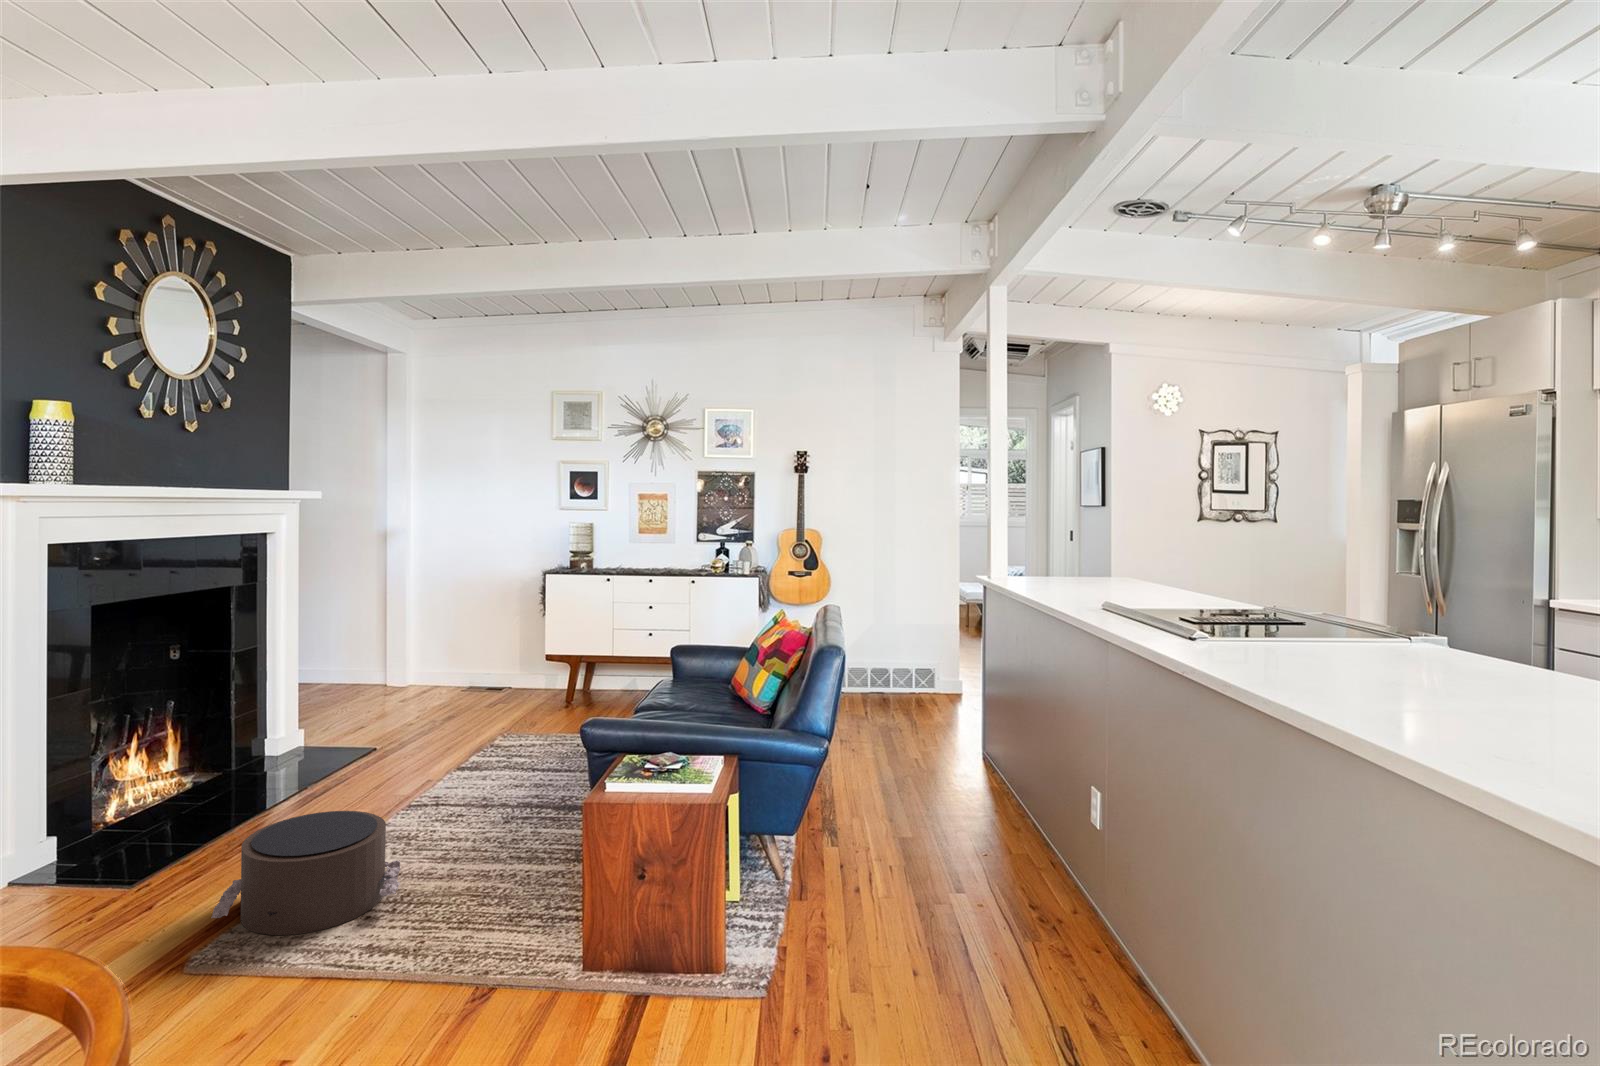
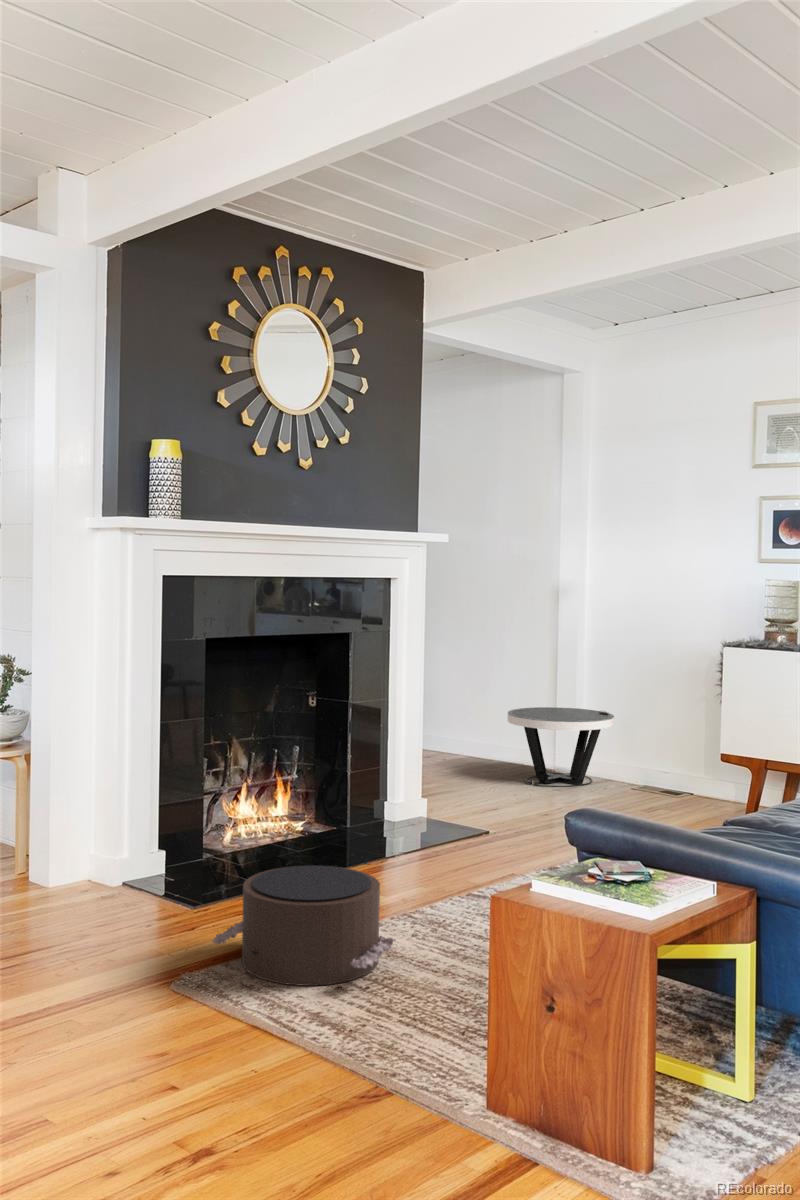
side table: none [350,629,446,698] -> present [508,707,614,787]

